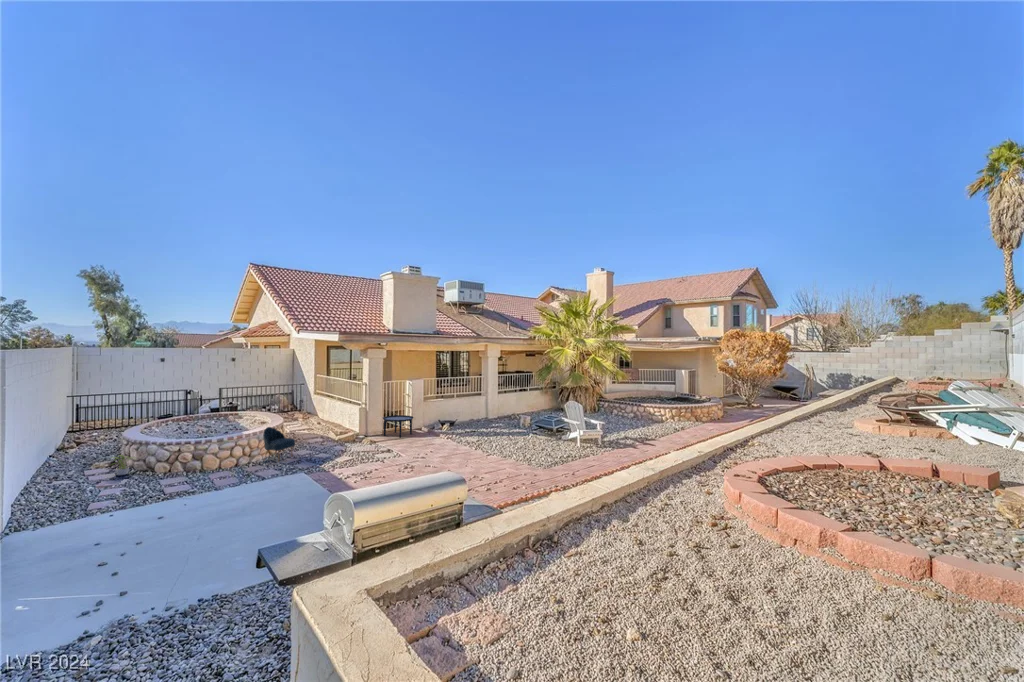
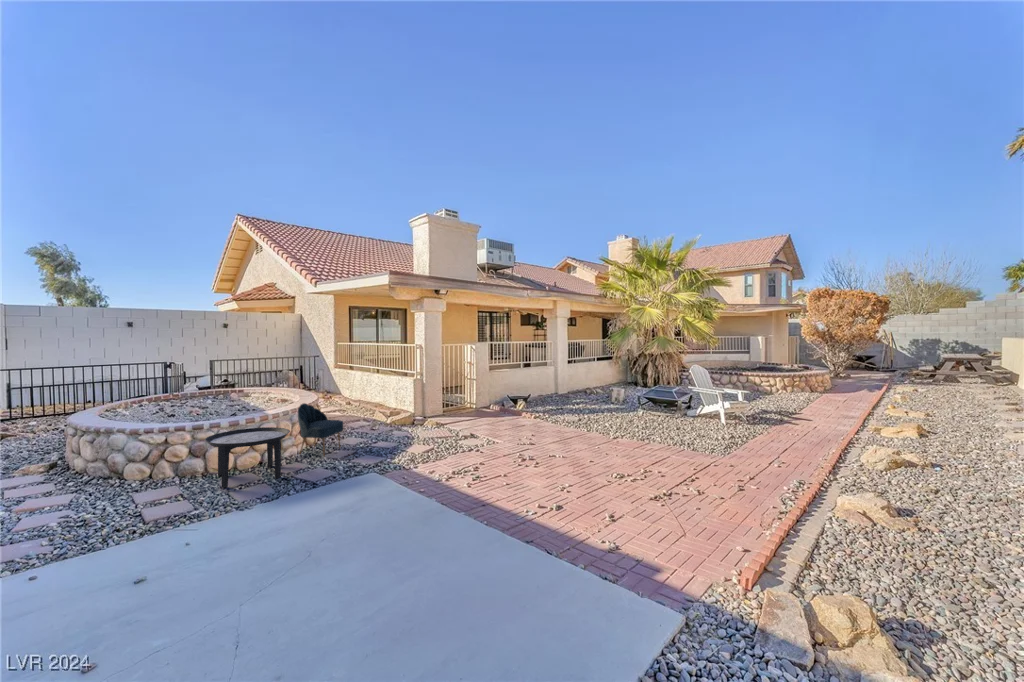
round table: present [383,415,413,438] -> present [205,427,290,488]
potted plant: present [114,455,131,475] -> none [40,452,93,487]

